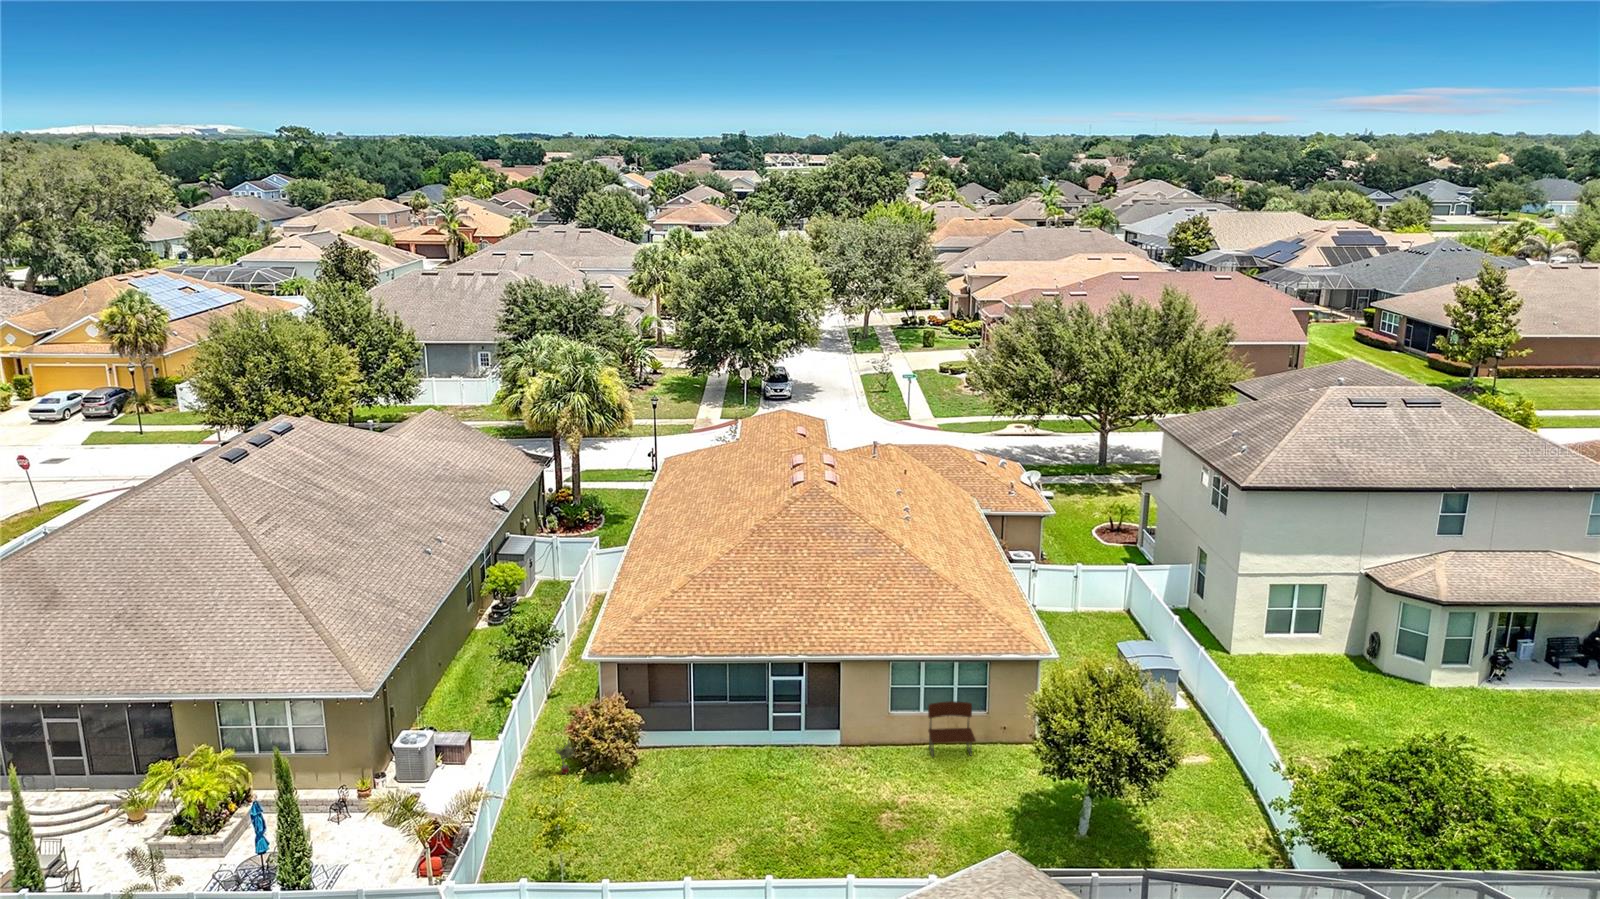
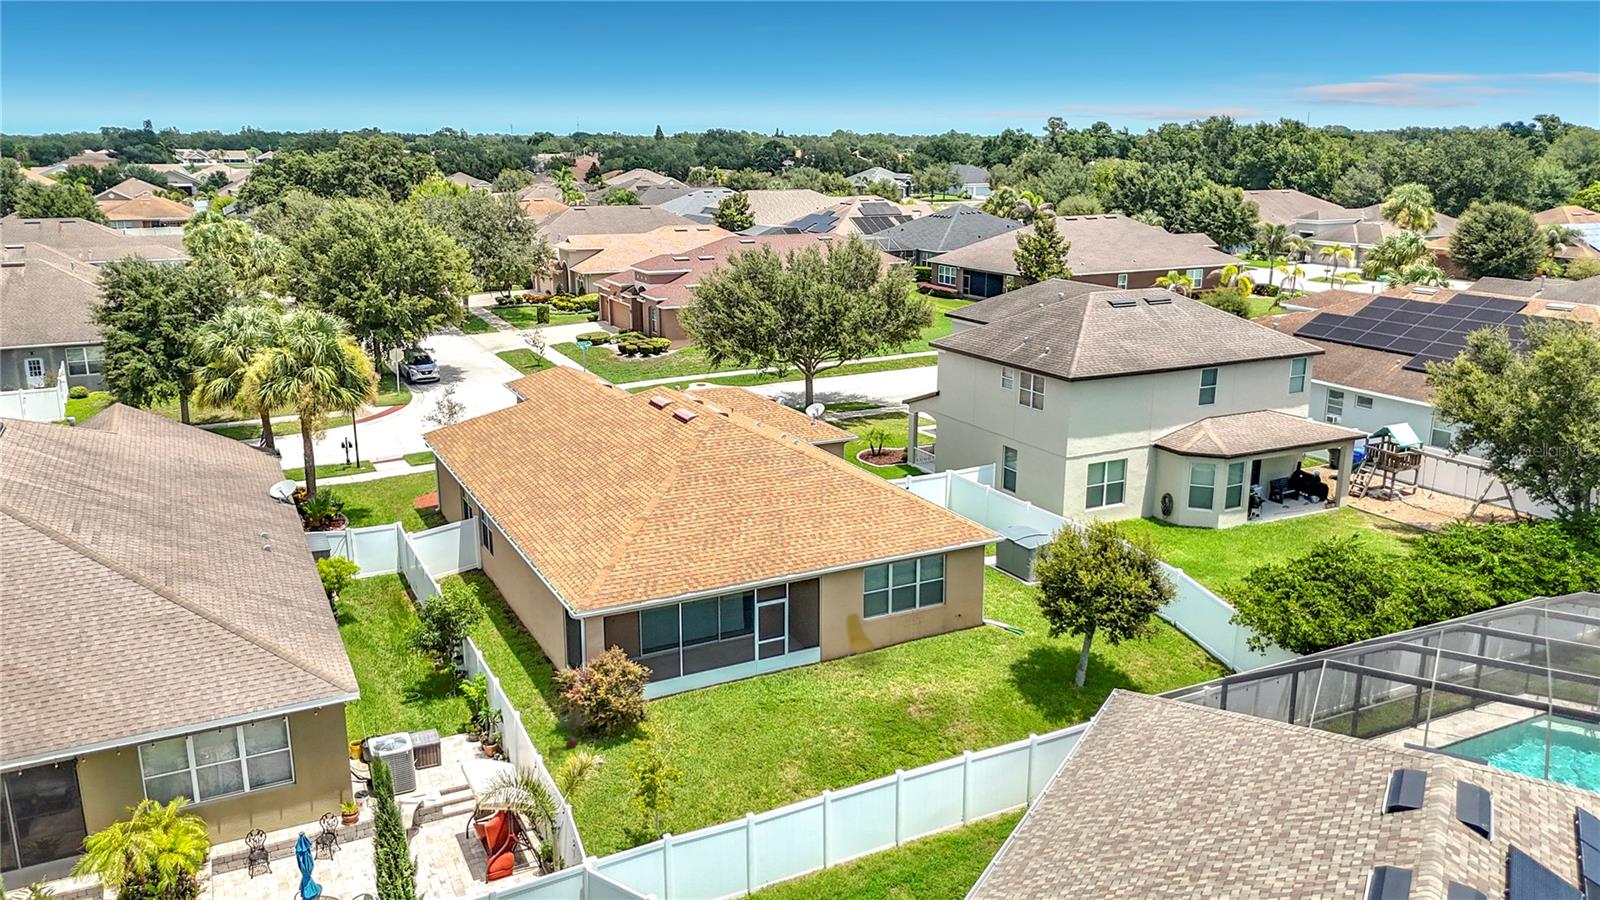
bench: present [928,701,976,757] -> none [902,595,950,653]
chair: none [862,705,886,761] -> present [846,613,875,663]

